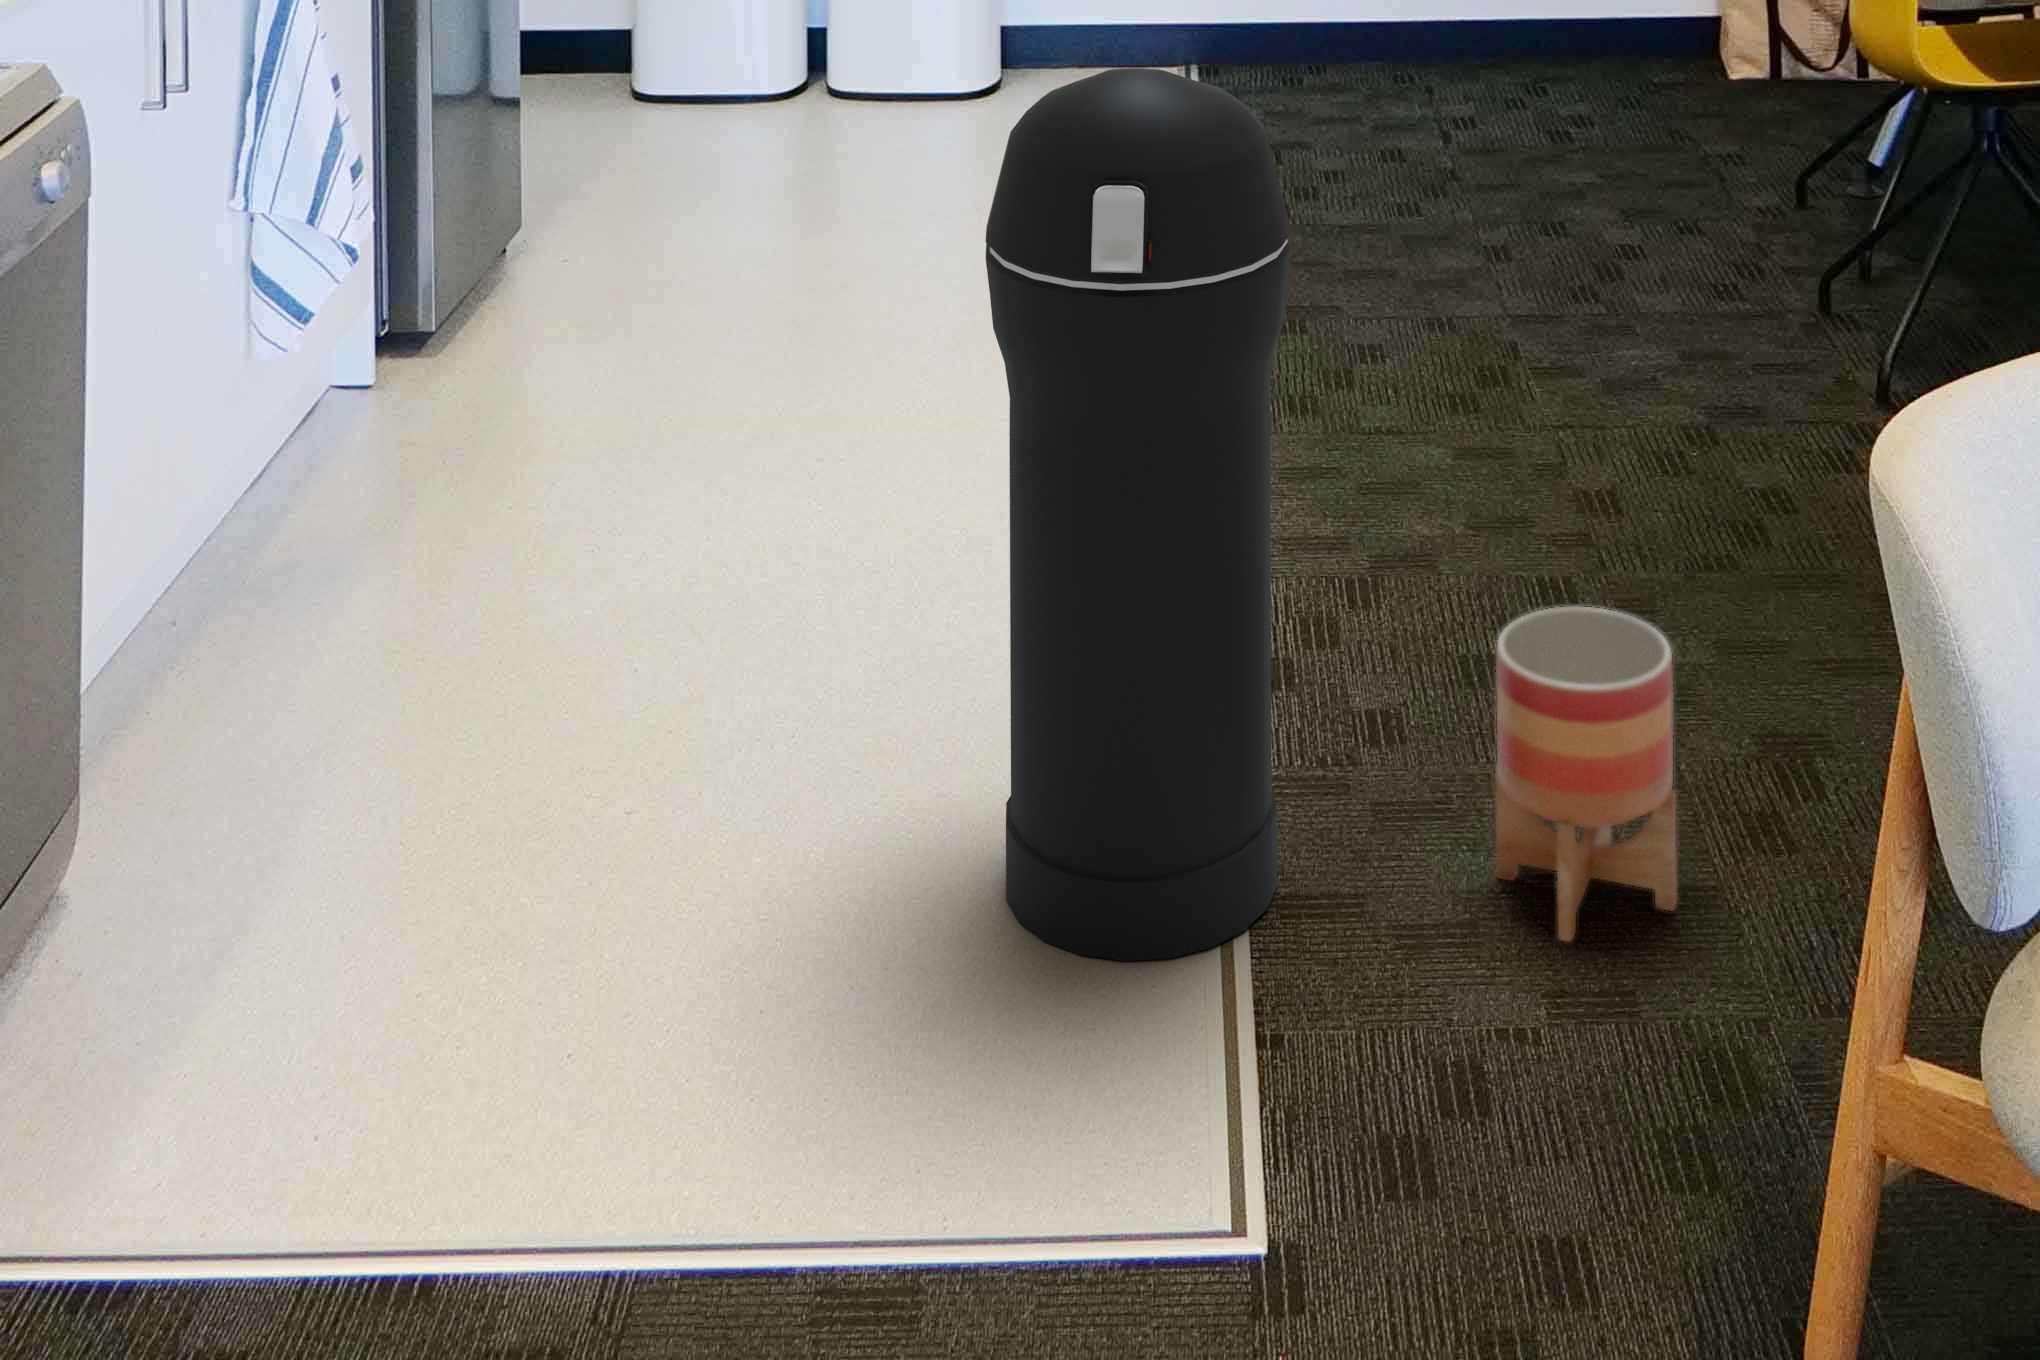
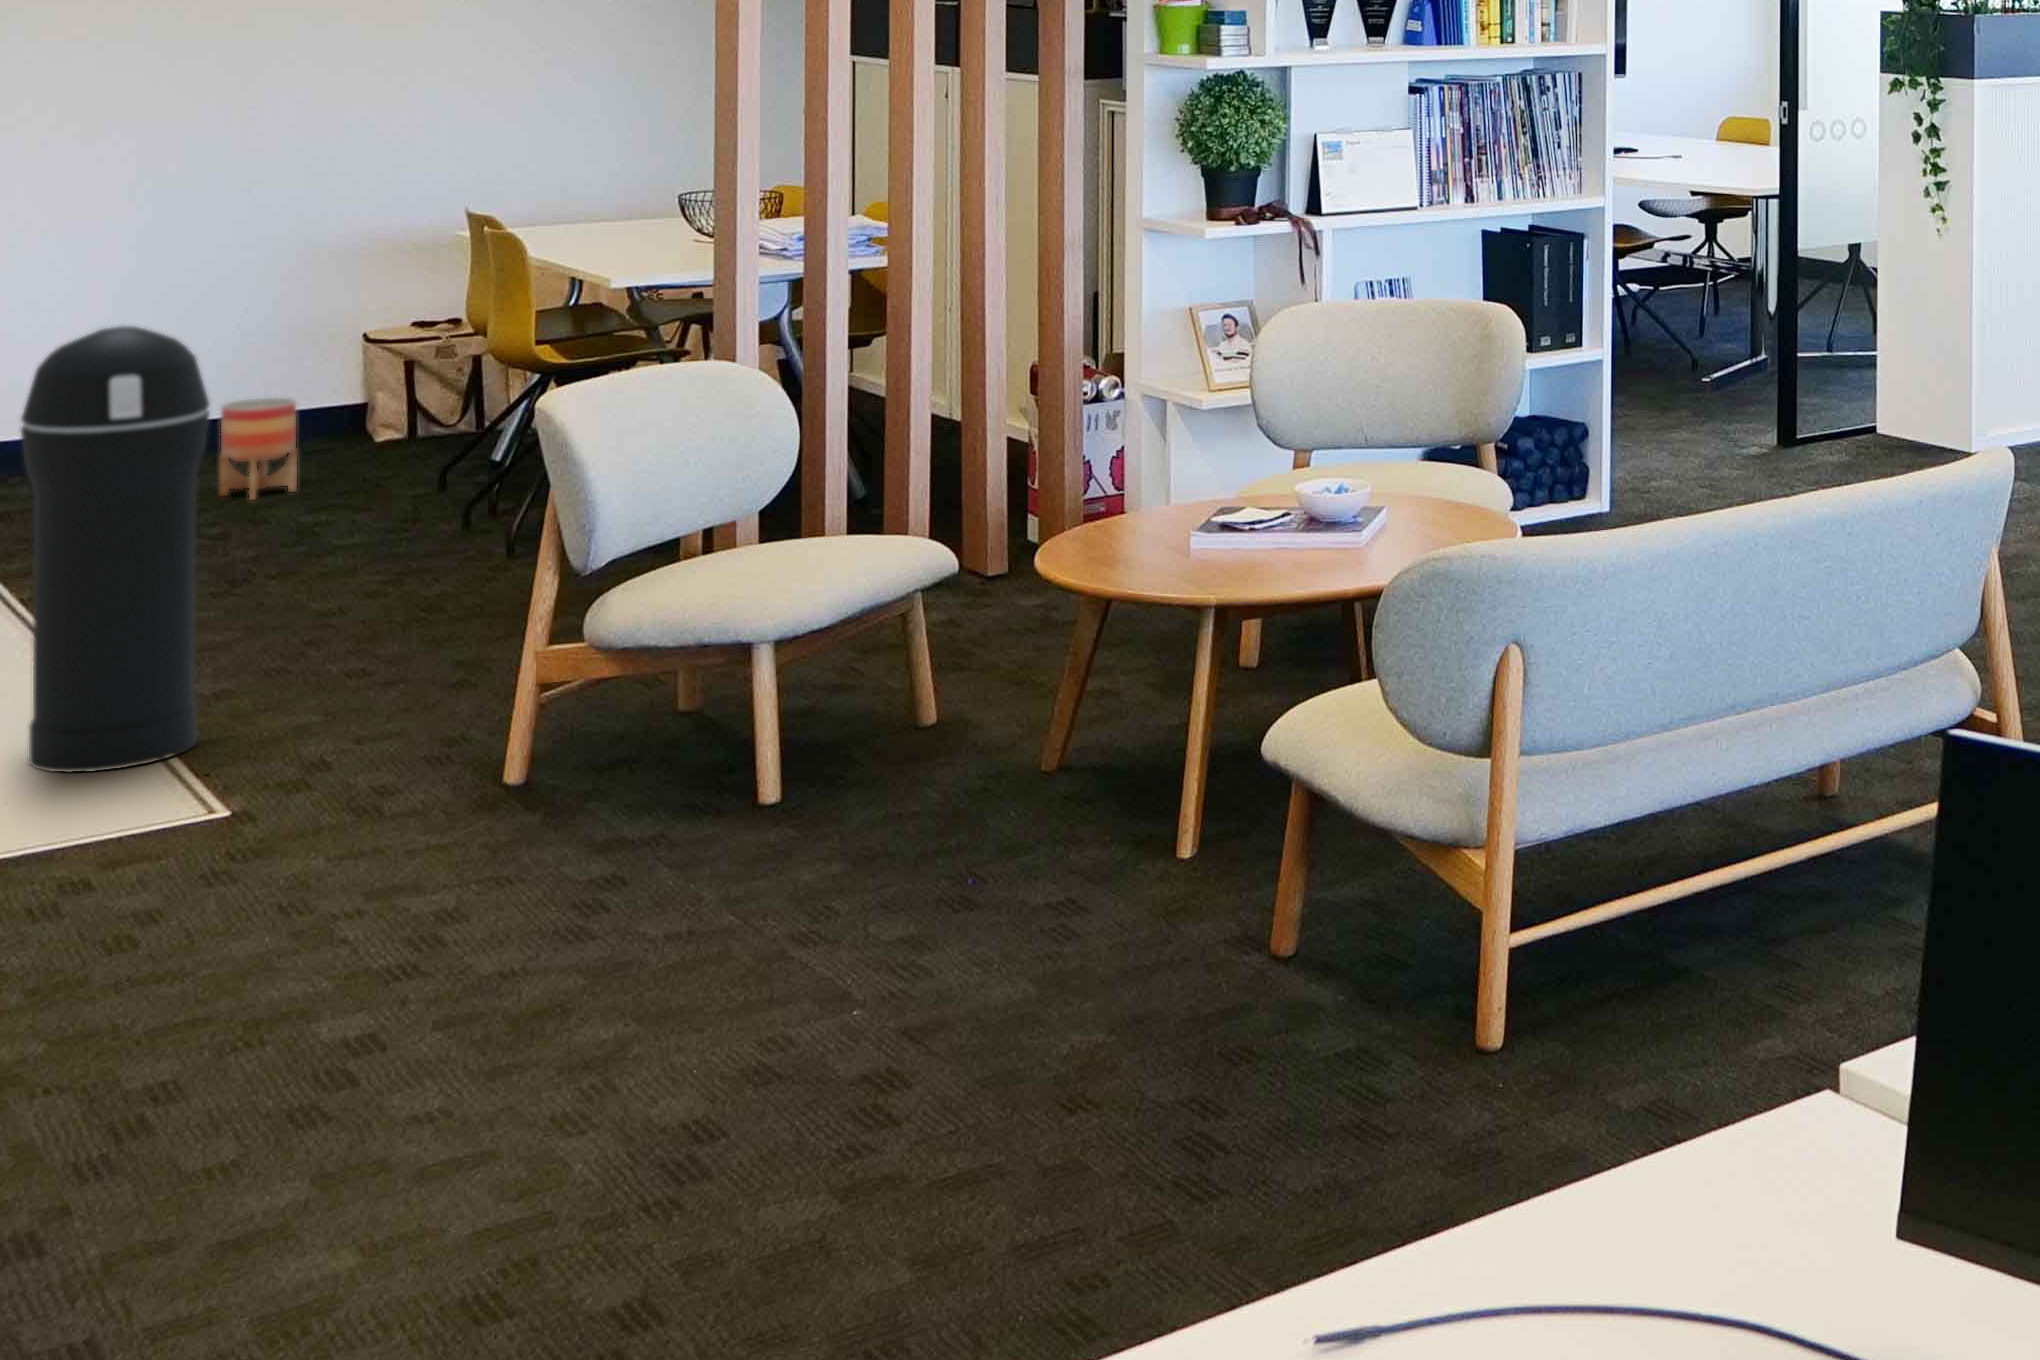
planter: present [1495,607,1677,942] -> present [219,397,297,500]

